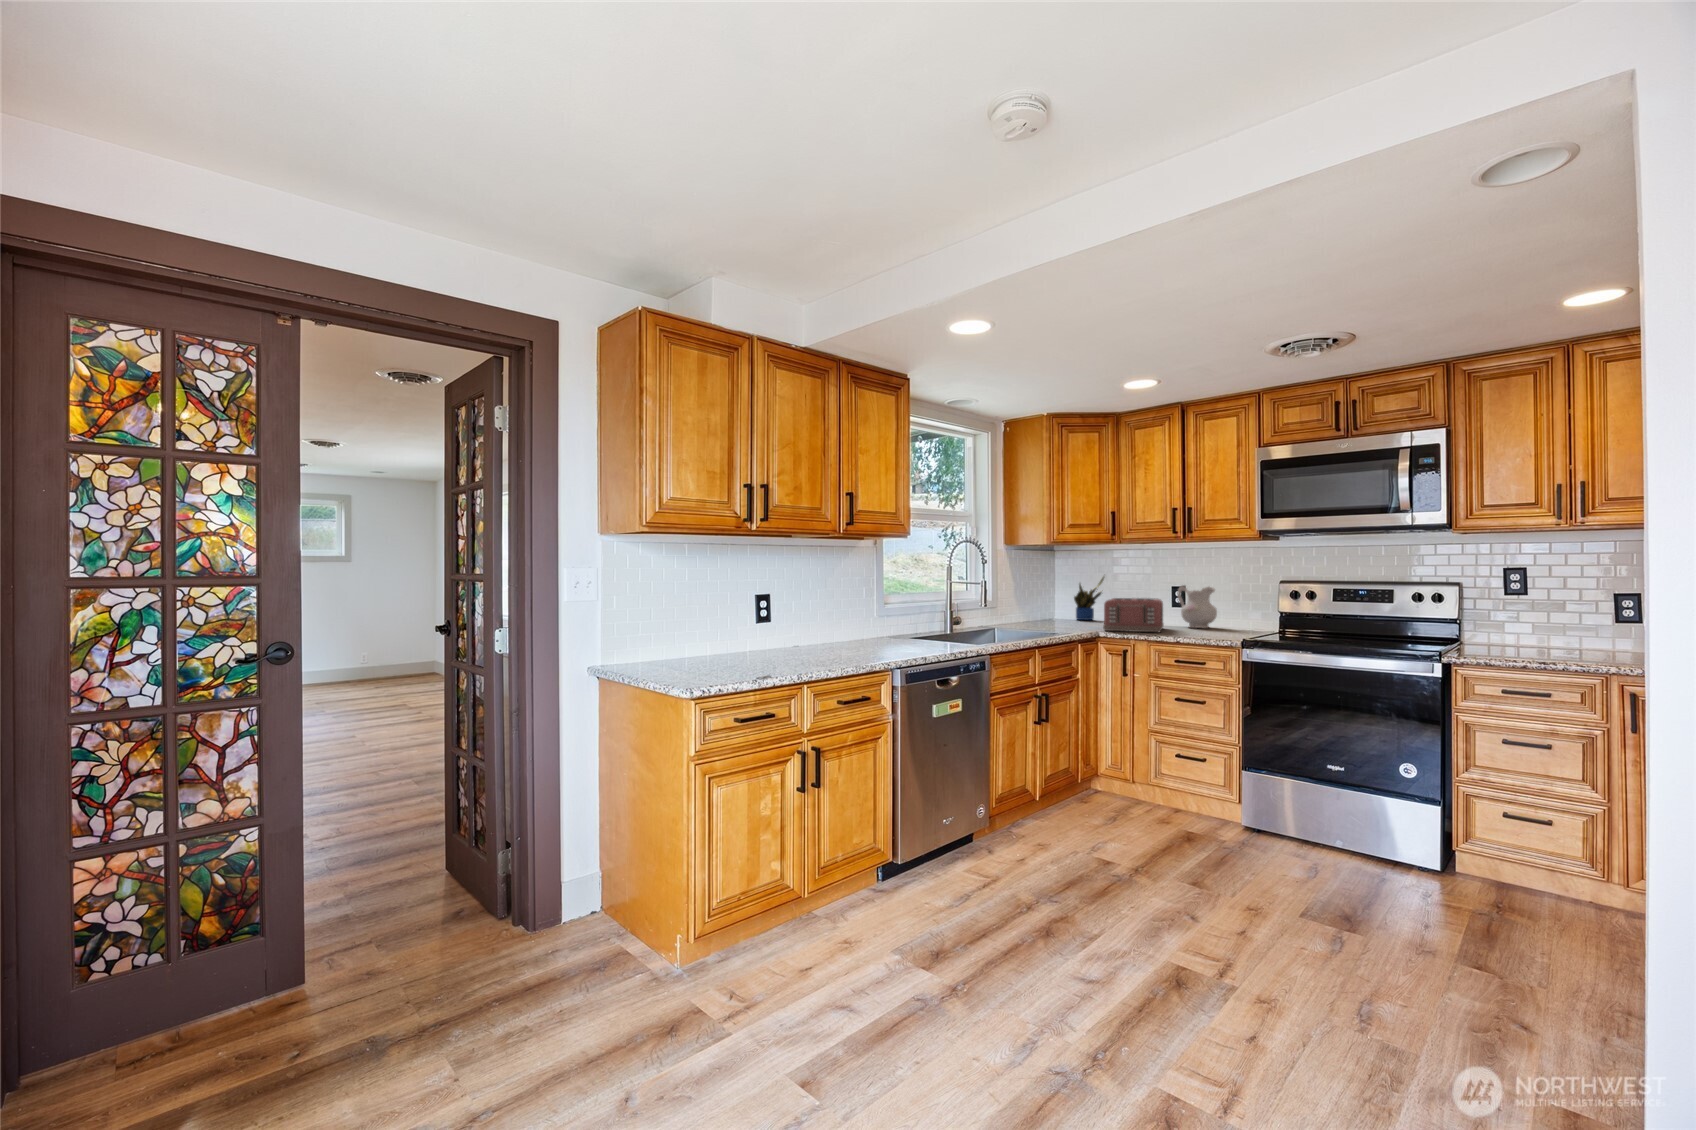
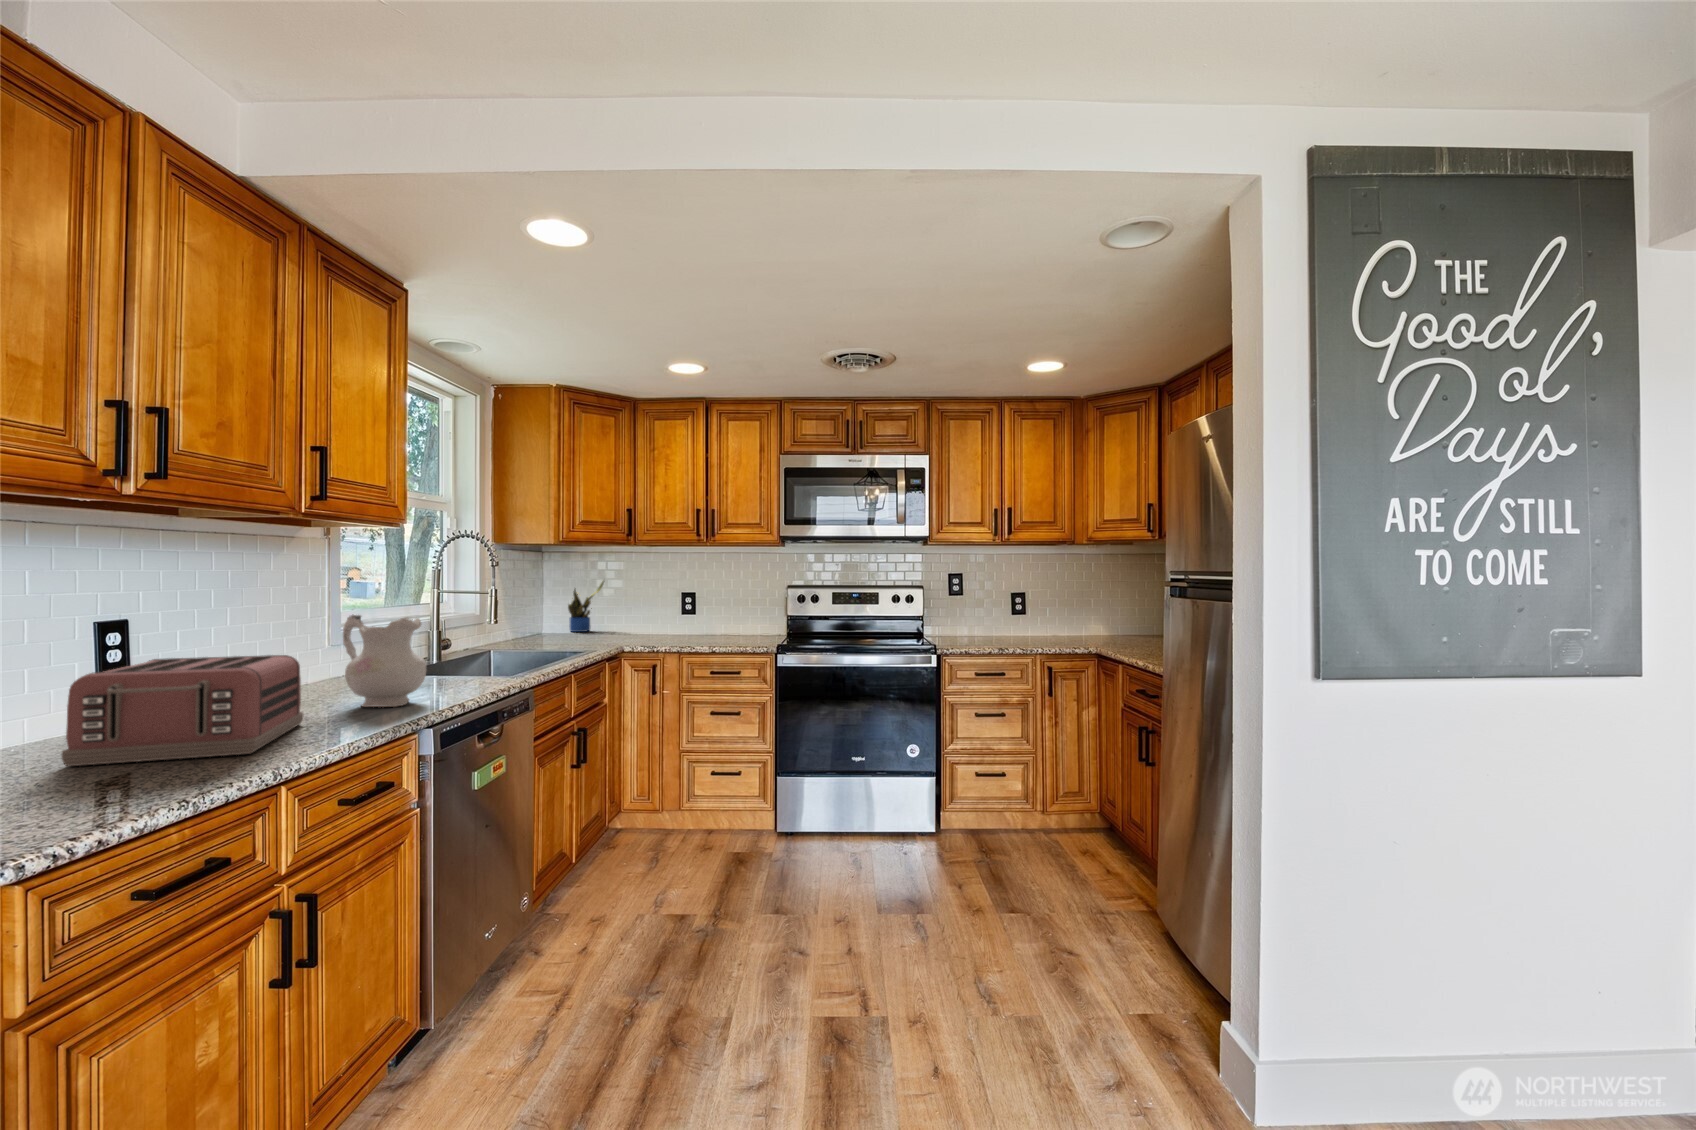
ceramic pitcher: present [1178,585,1217,628] -> present [343,615,427,707]
toaster: present [1103,598,1164,632] -> present [62,655,303,766]

